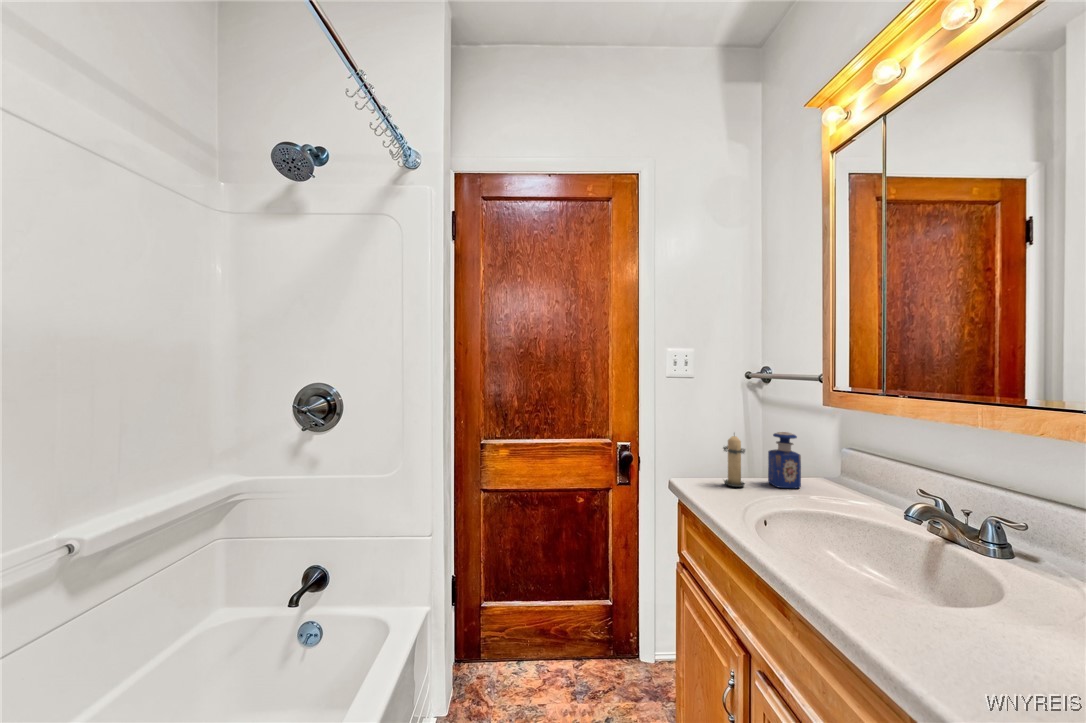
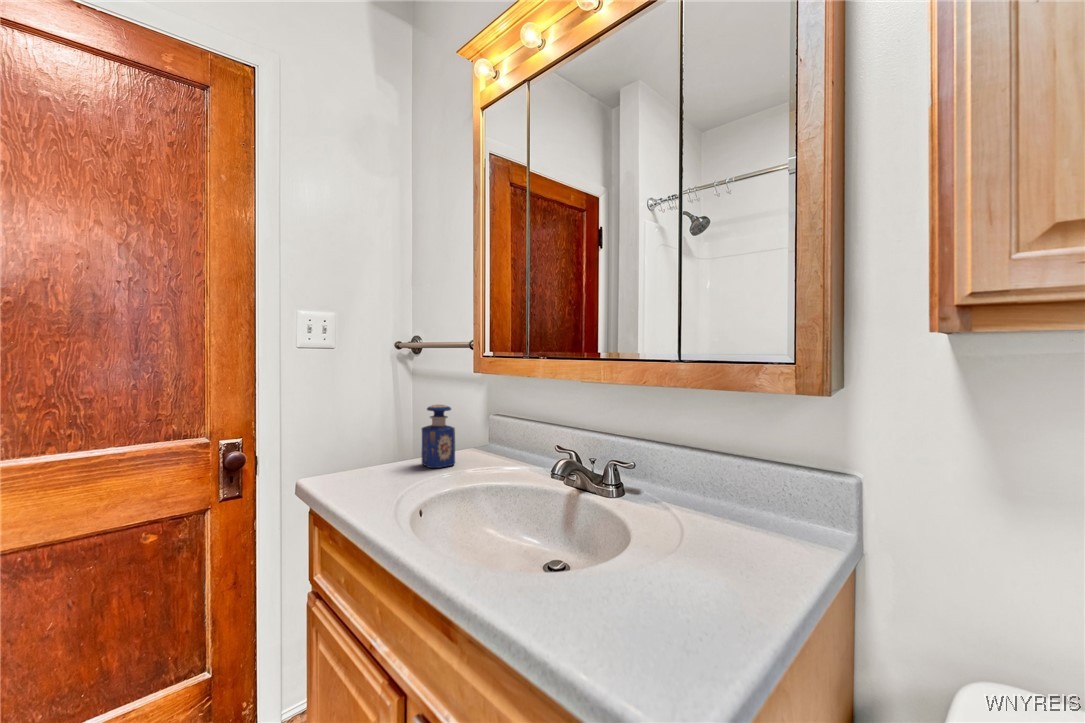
candle: present [723,435,745,487] -> none [366,410,400,478]

